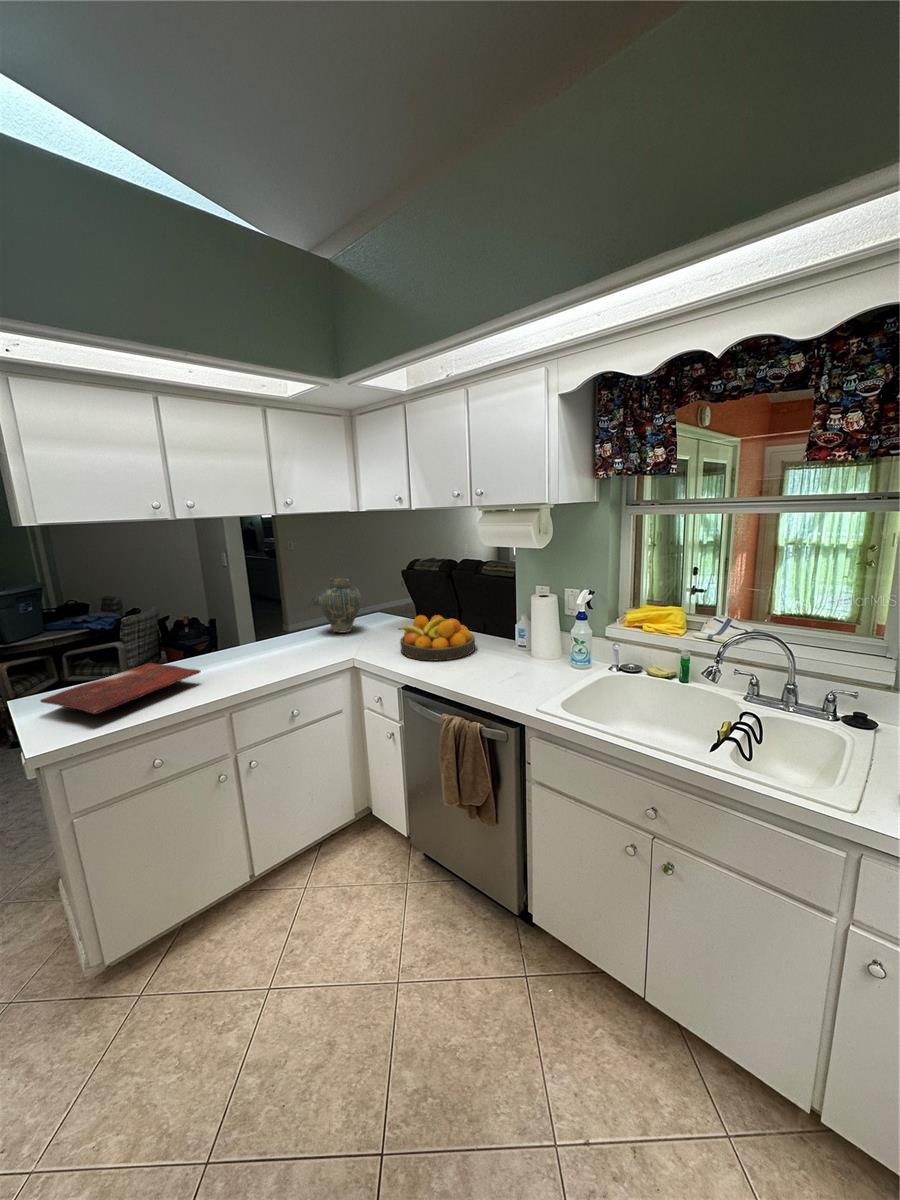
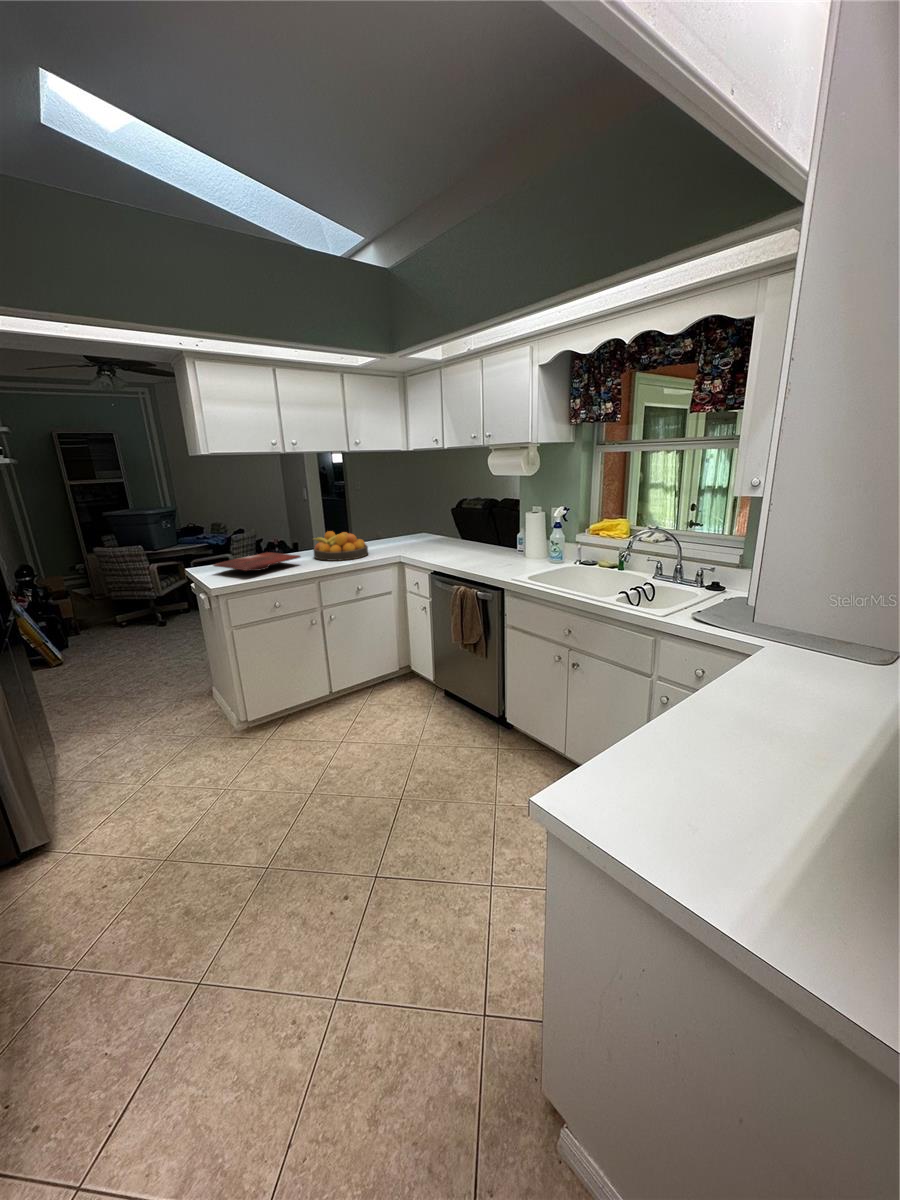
vase: present [319,578,361,633] -> none [378,503,408,544]
fruit bowl: present [398,615,475,660] -> present [313,531,368,561]

